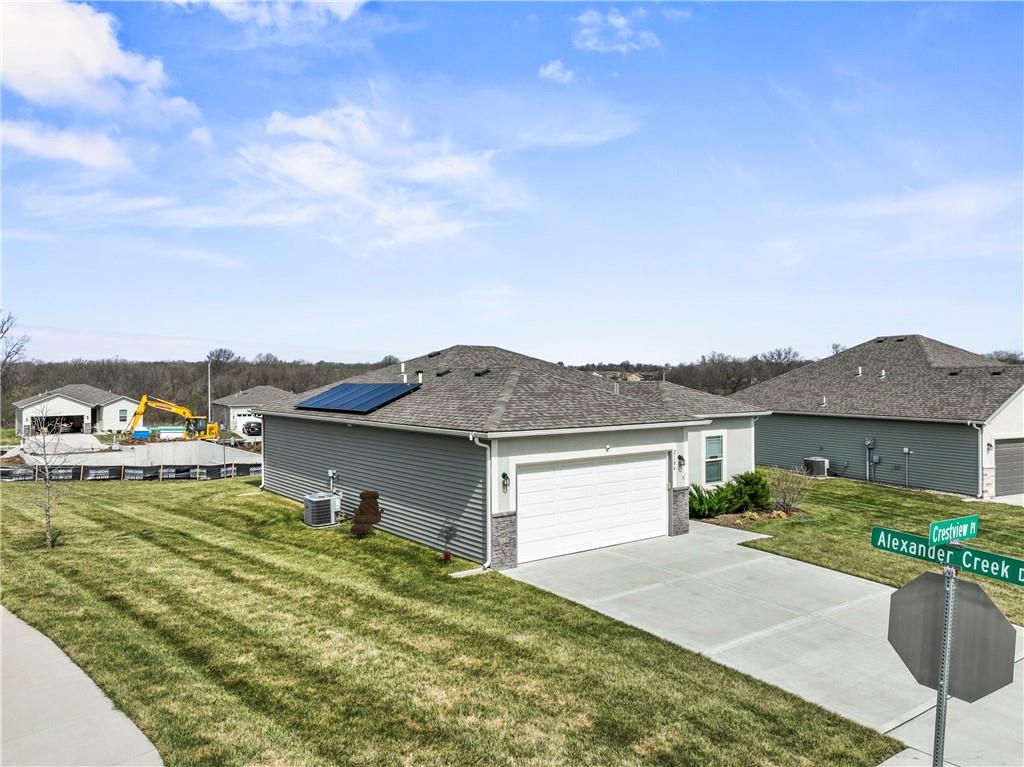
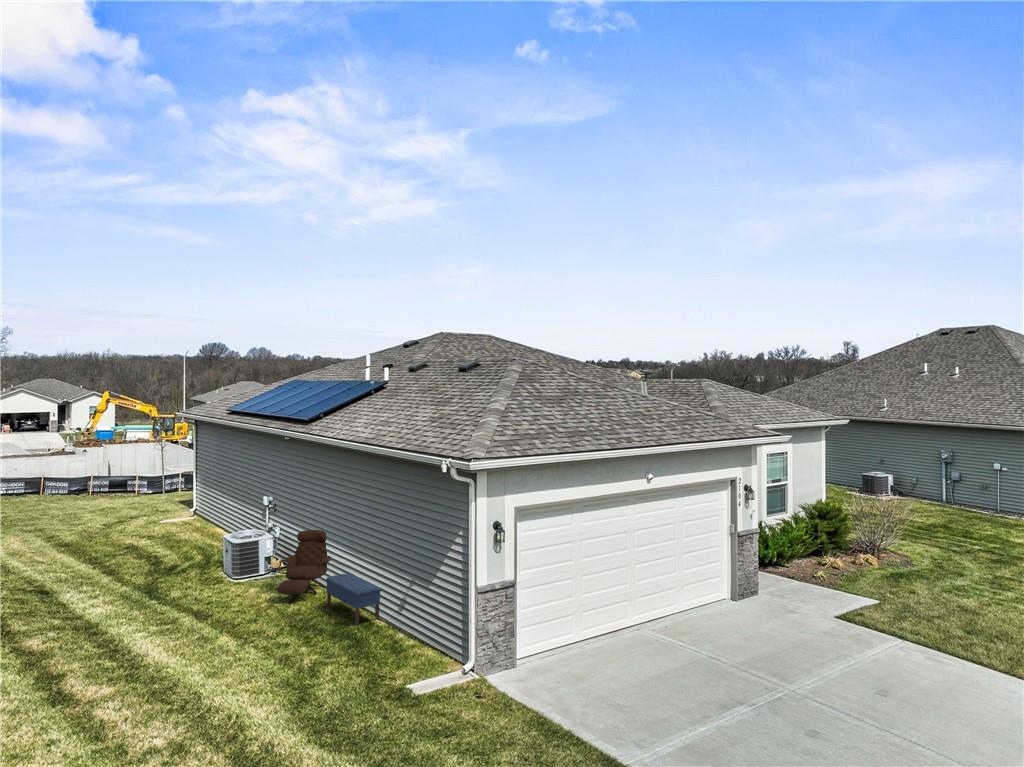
bench: none [385,518,425,548] -> present [326,573,381,625]
potted tree: present [439,520,460,560] -> none [397,590,431,652]

